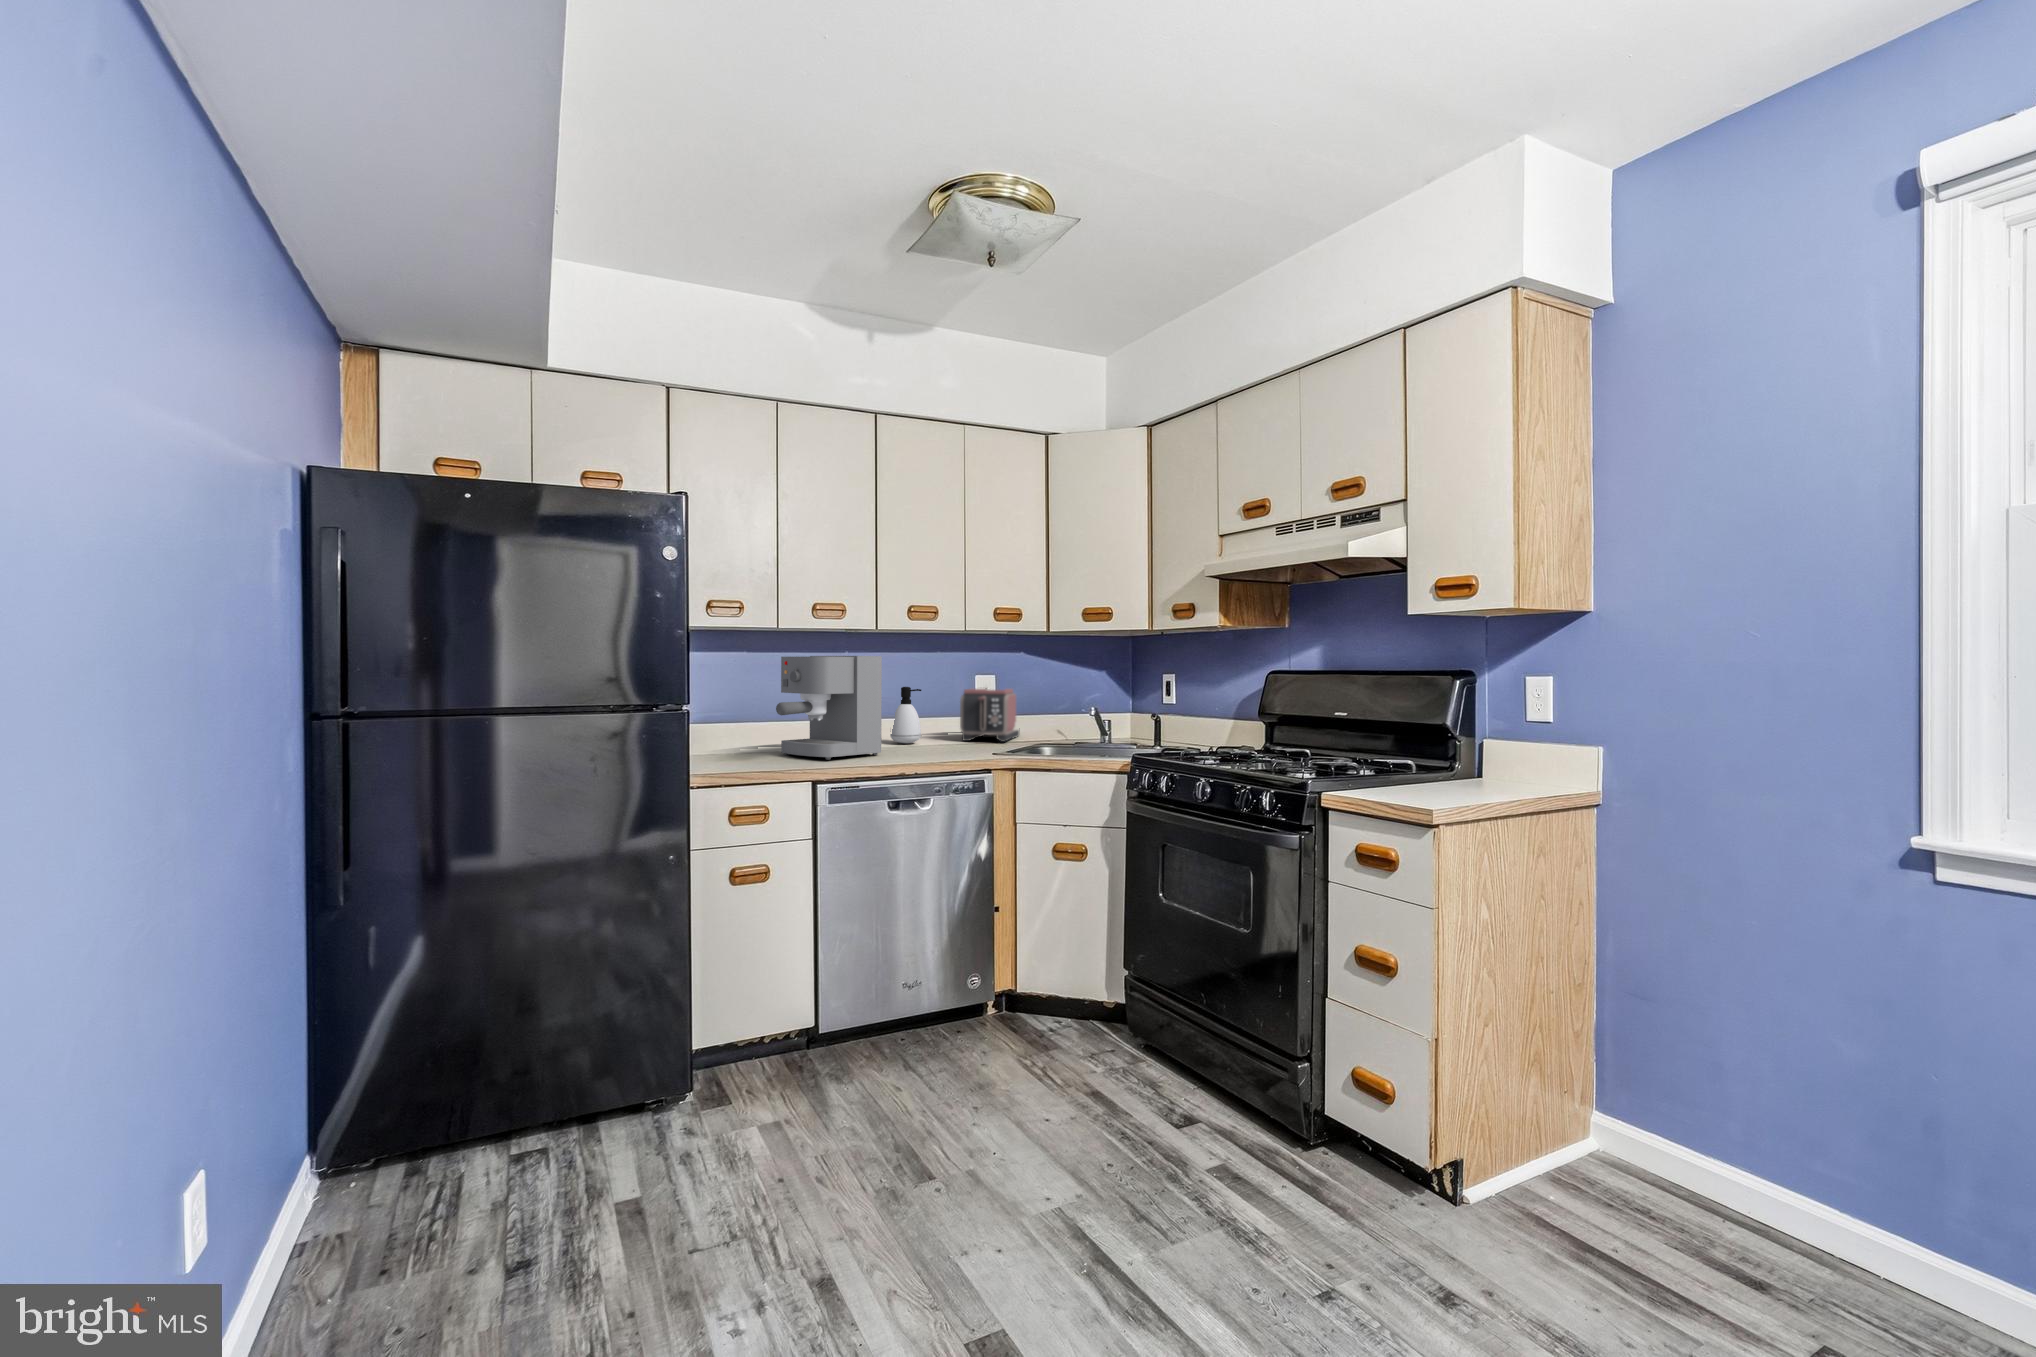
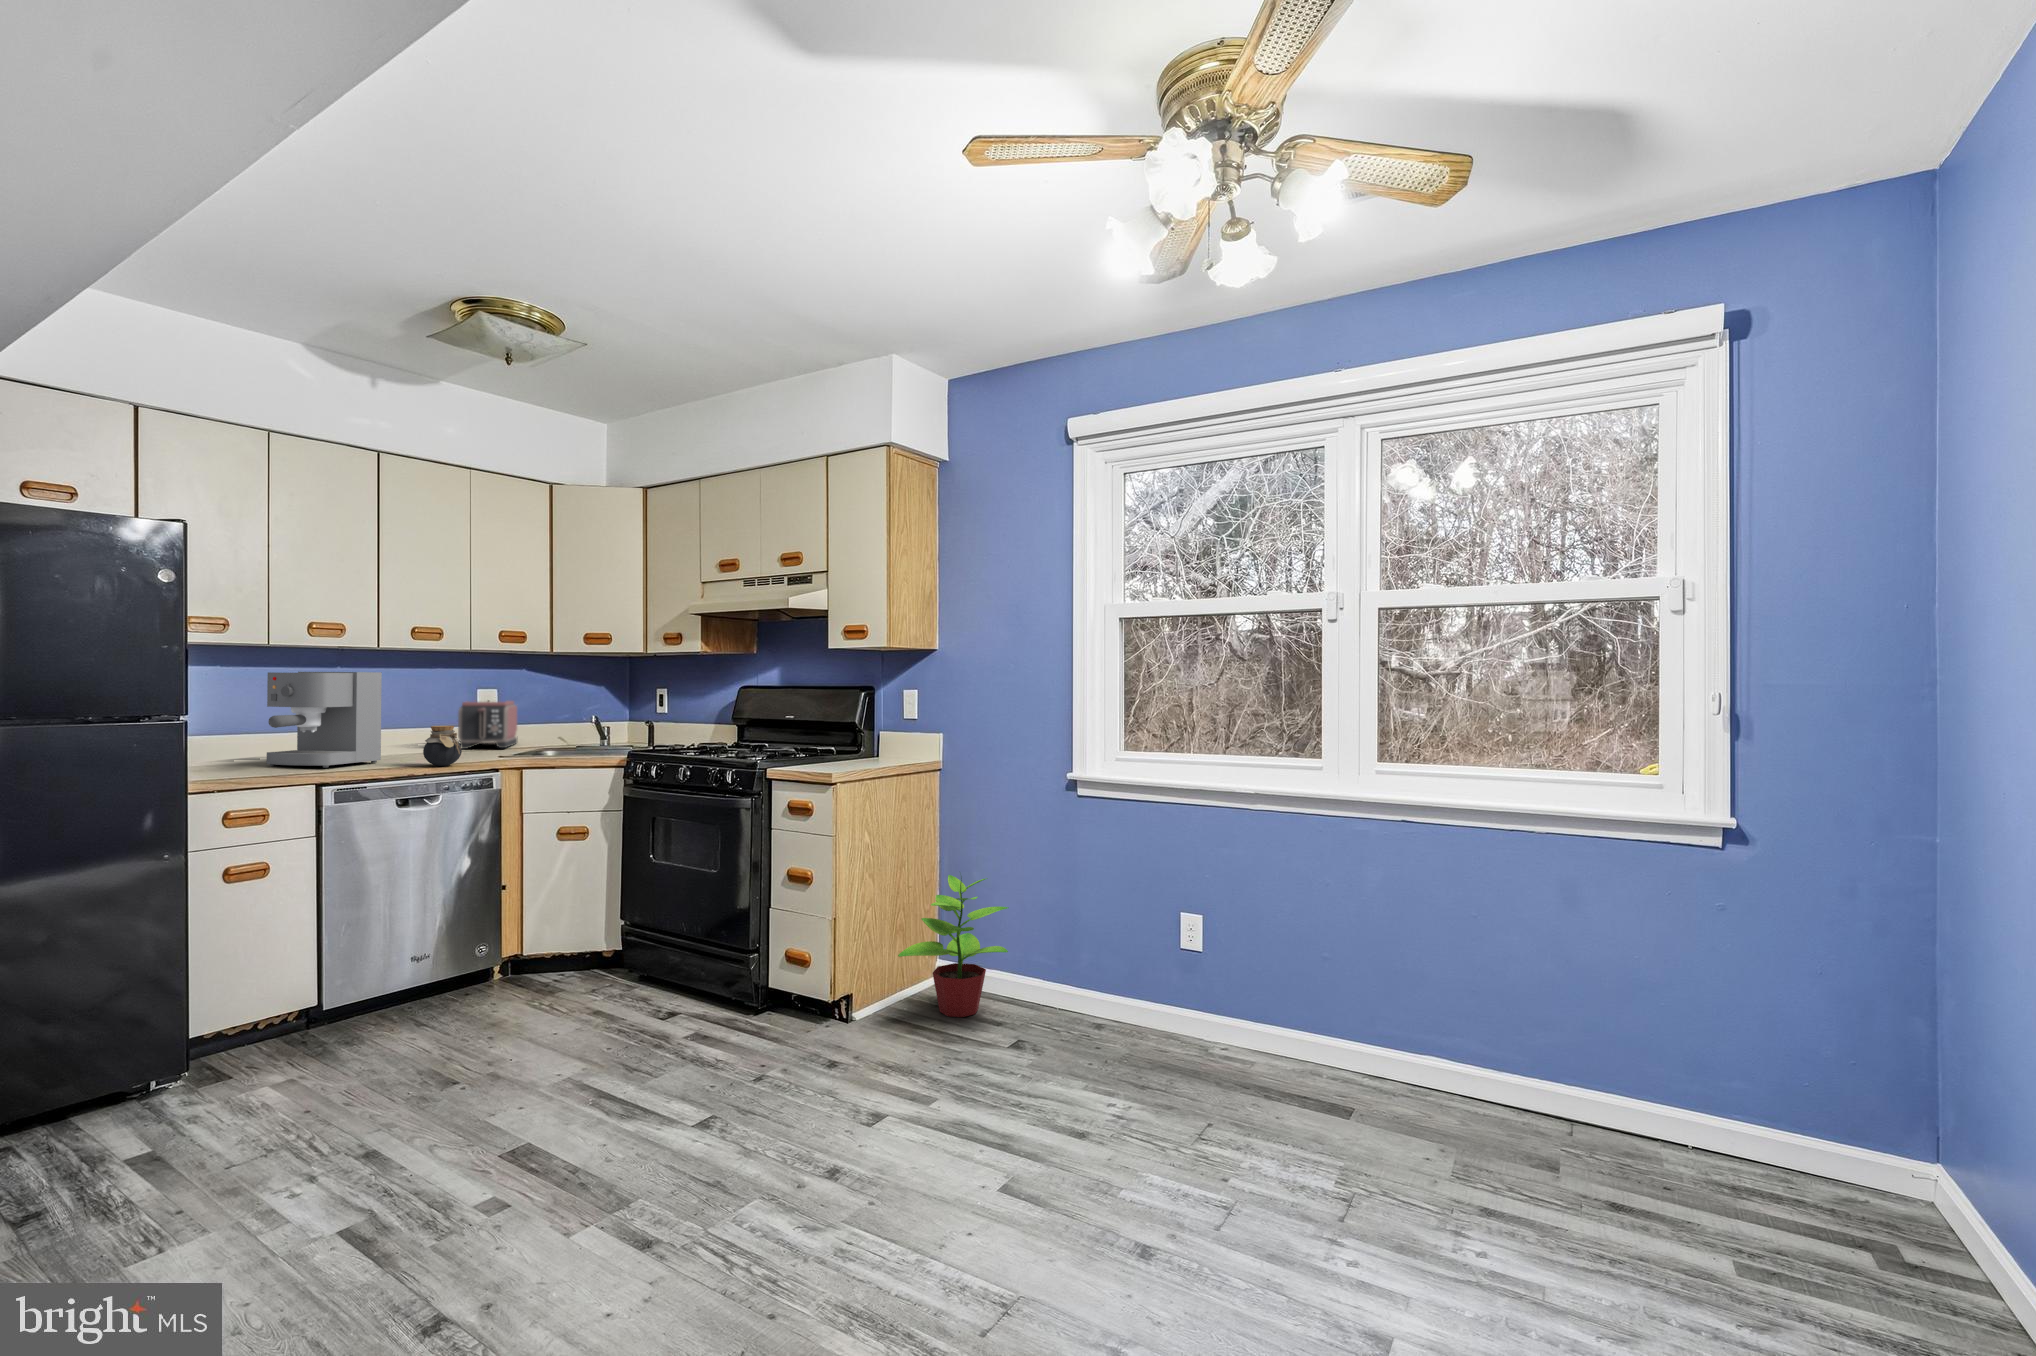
soap dispenser: present [890,687,921,743] -> none [384,700,418,753]
jar: none [918,717,956,762] -> present [423,726,462,766]
potted plant: none [1547,986,1782,1244] -> present [898,875,1008,1017]

